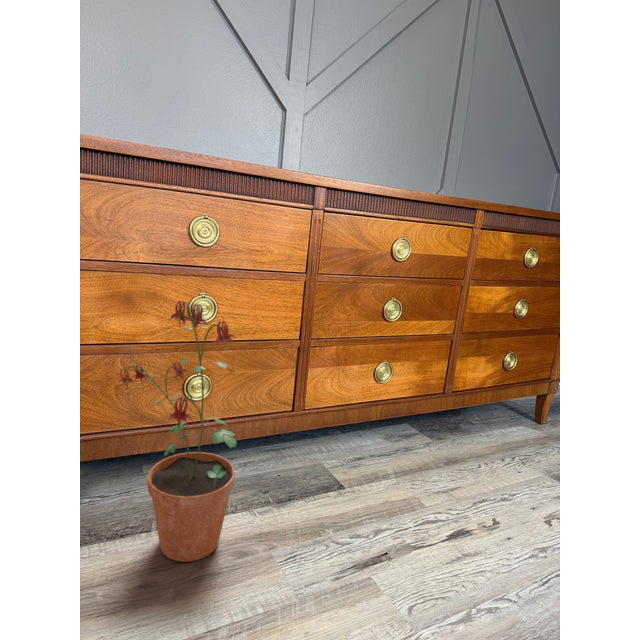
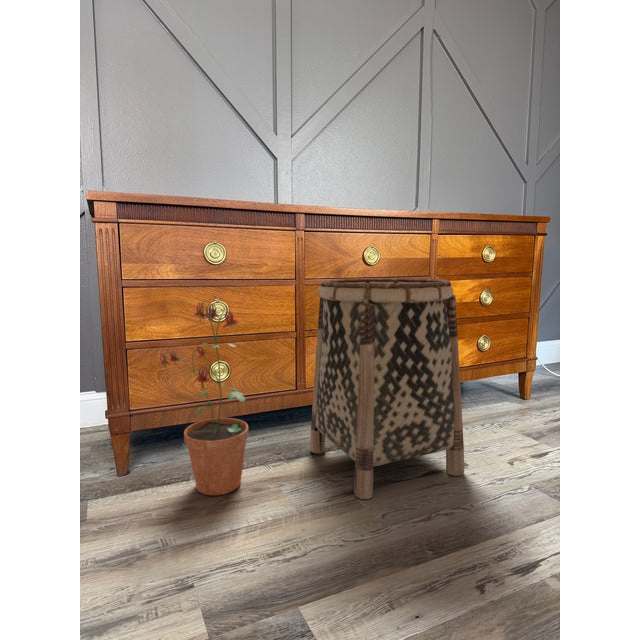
basket: none [305,279,519,578] -> present [310,278,464,499]

